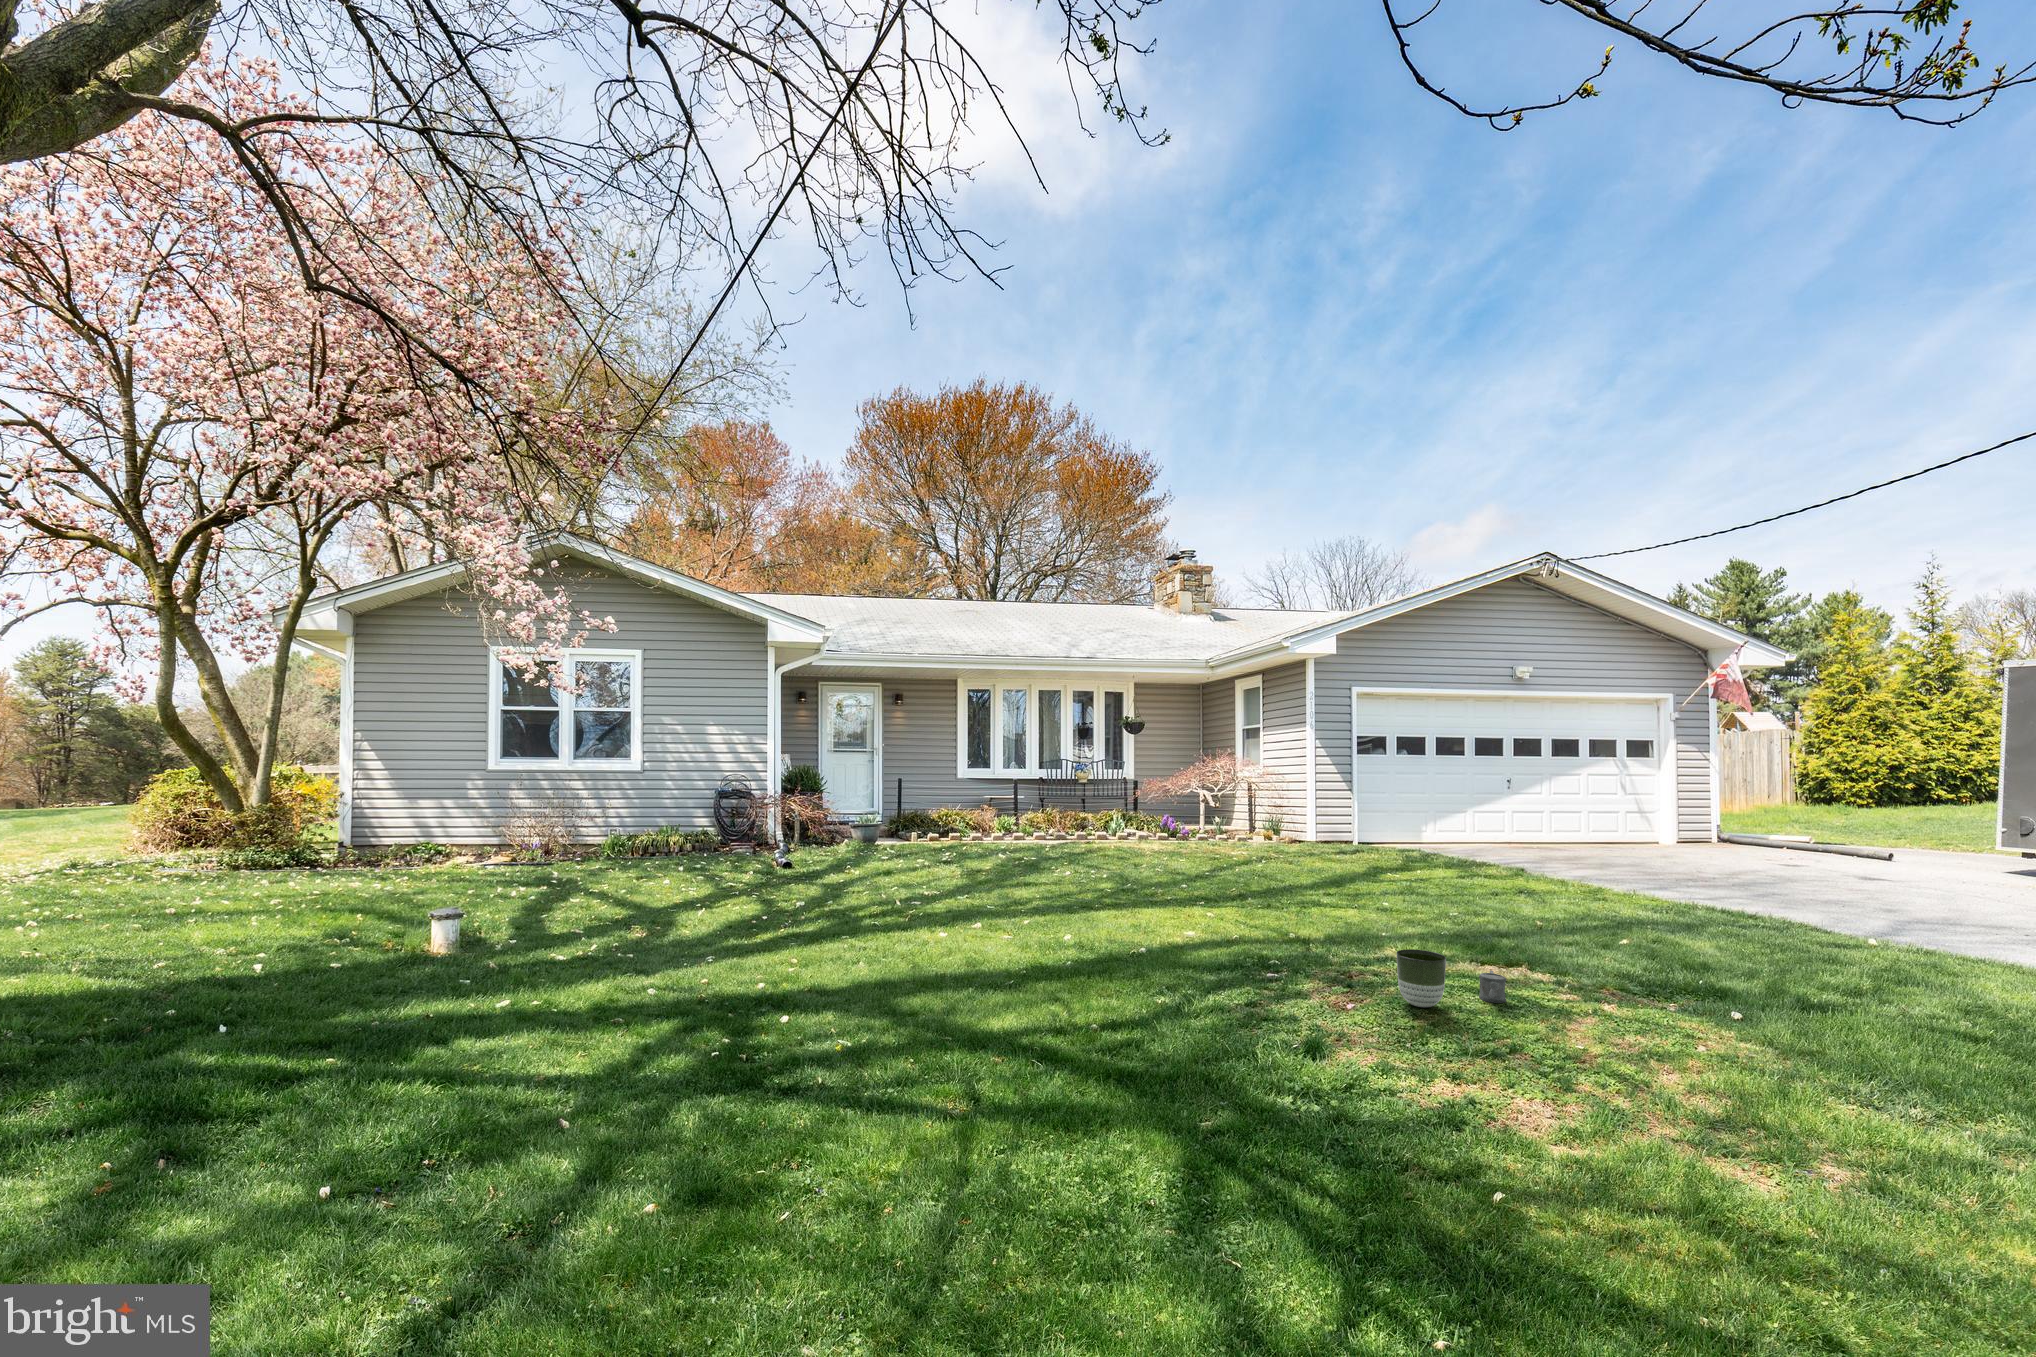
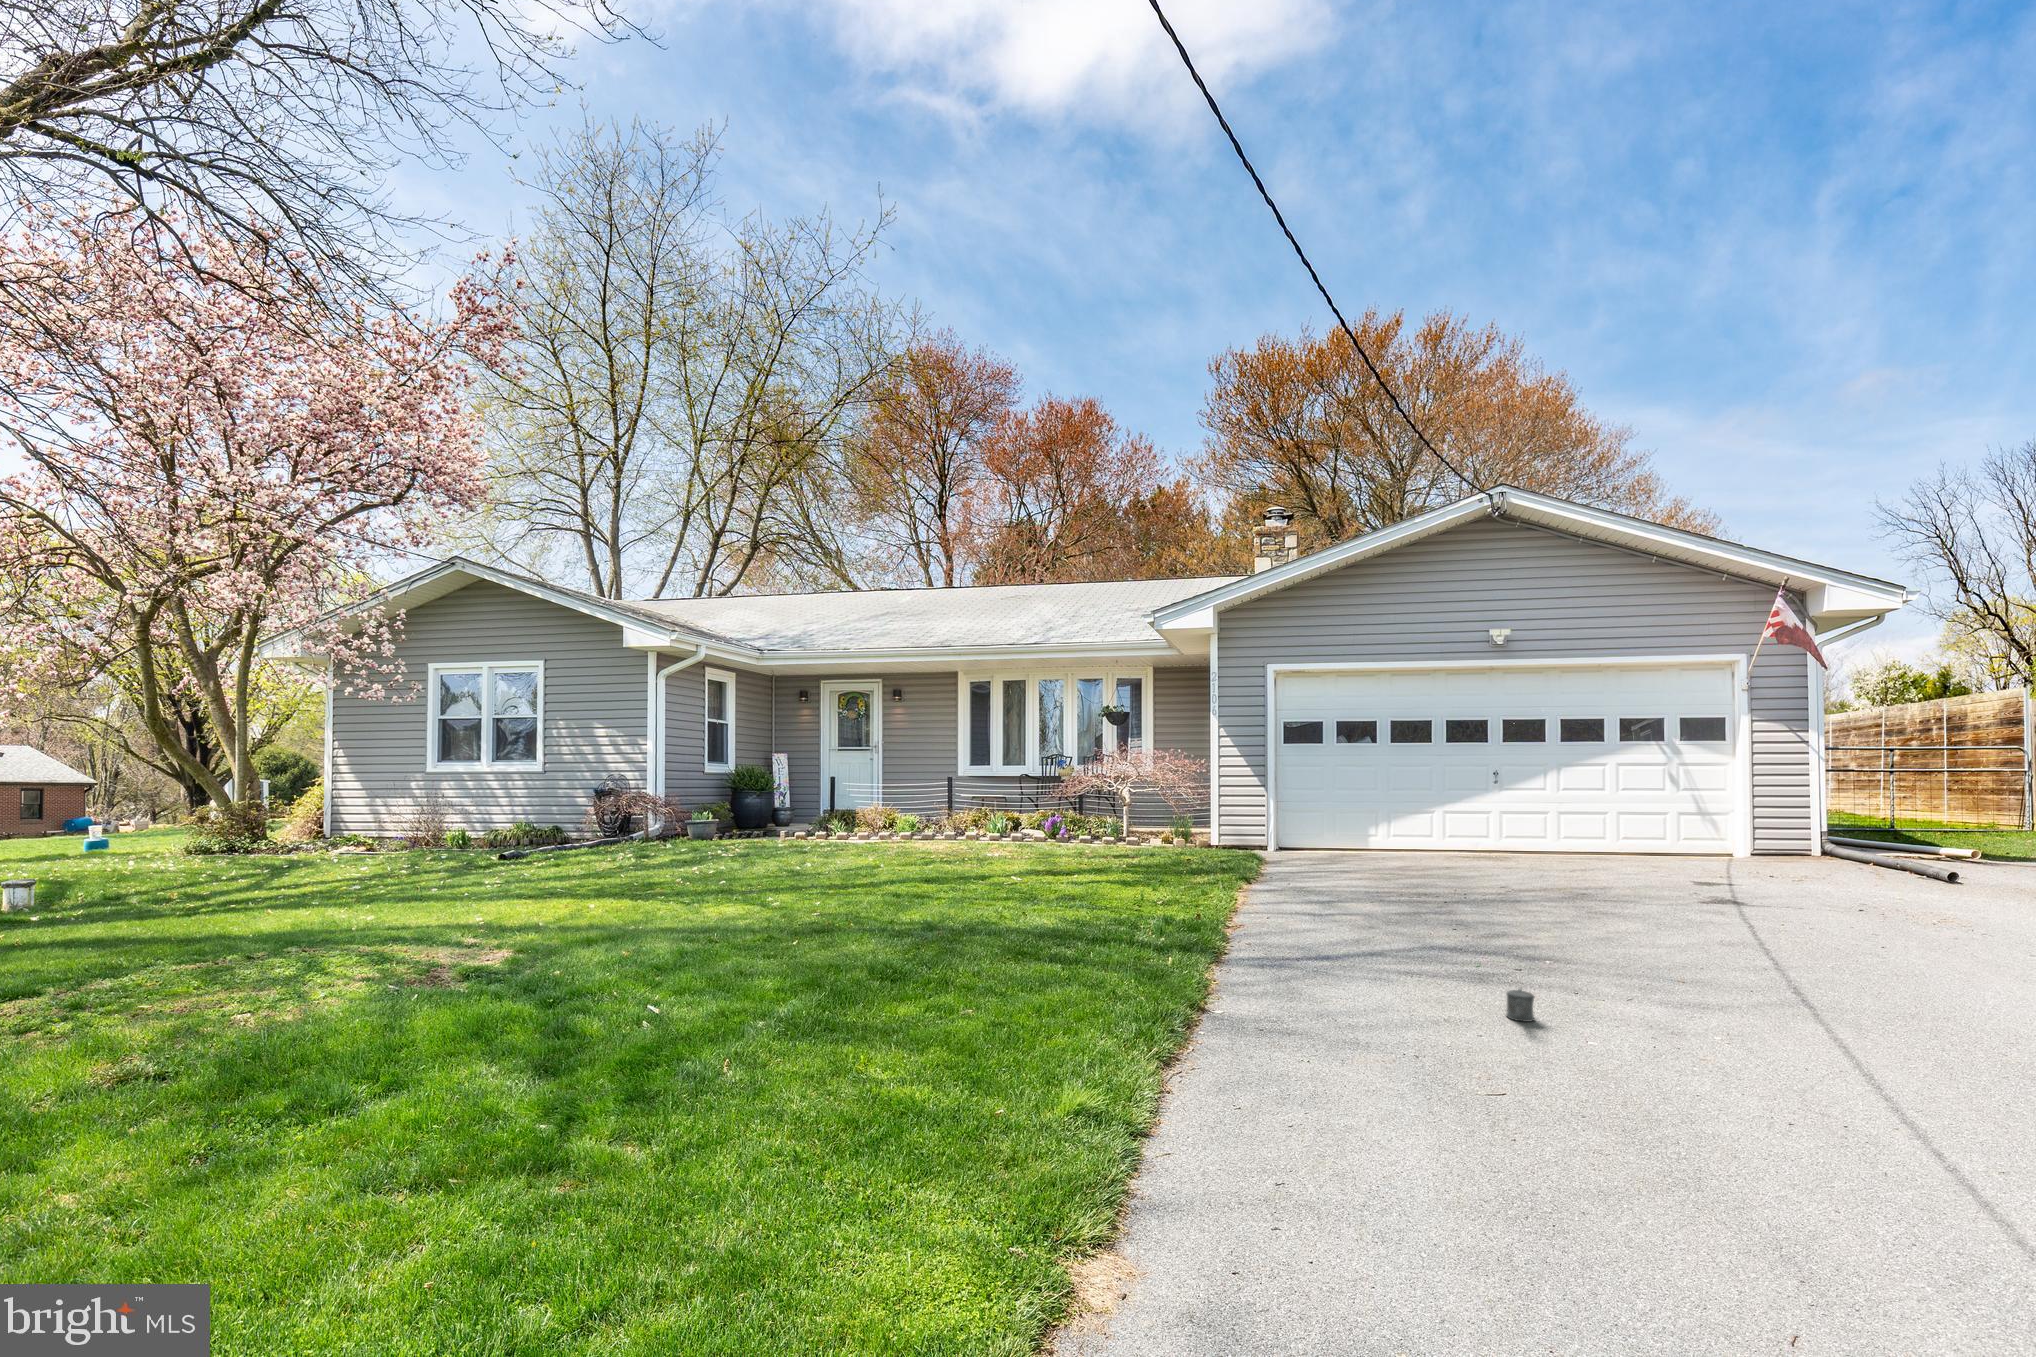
planter: present [1397,949,1446,1007] -> none [1418,965,1470,1026]

